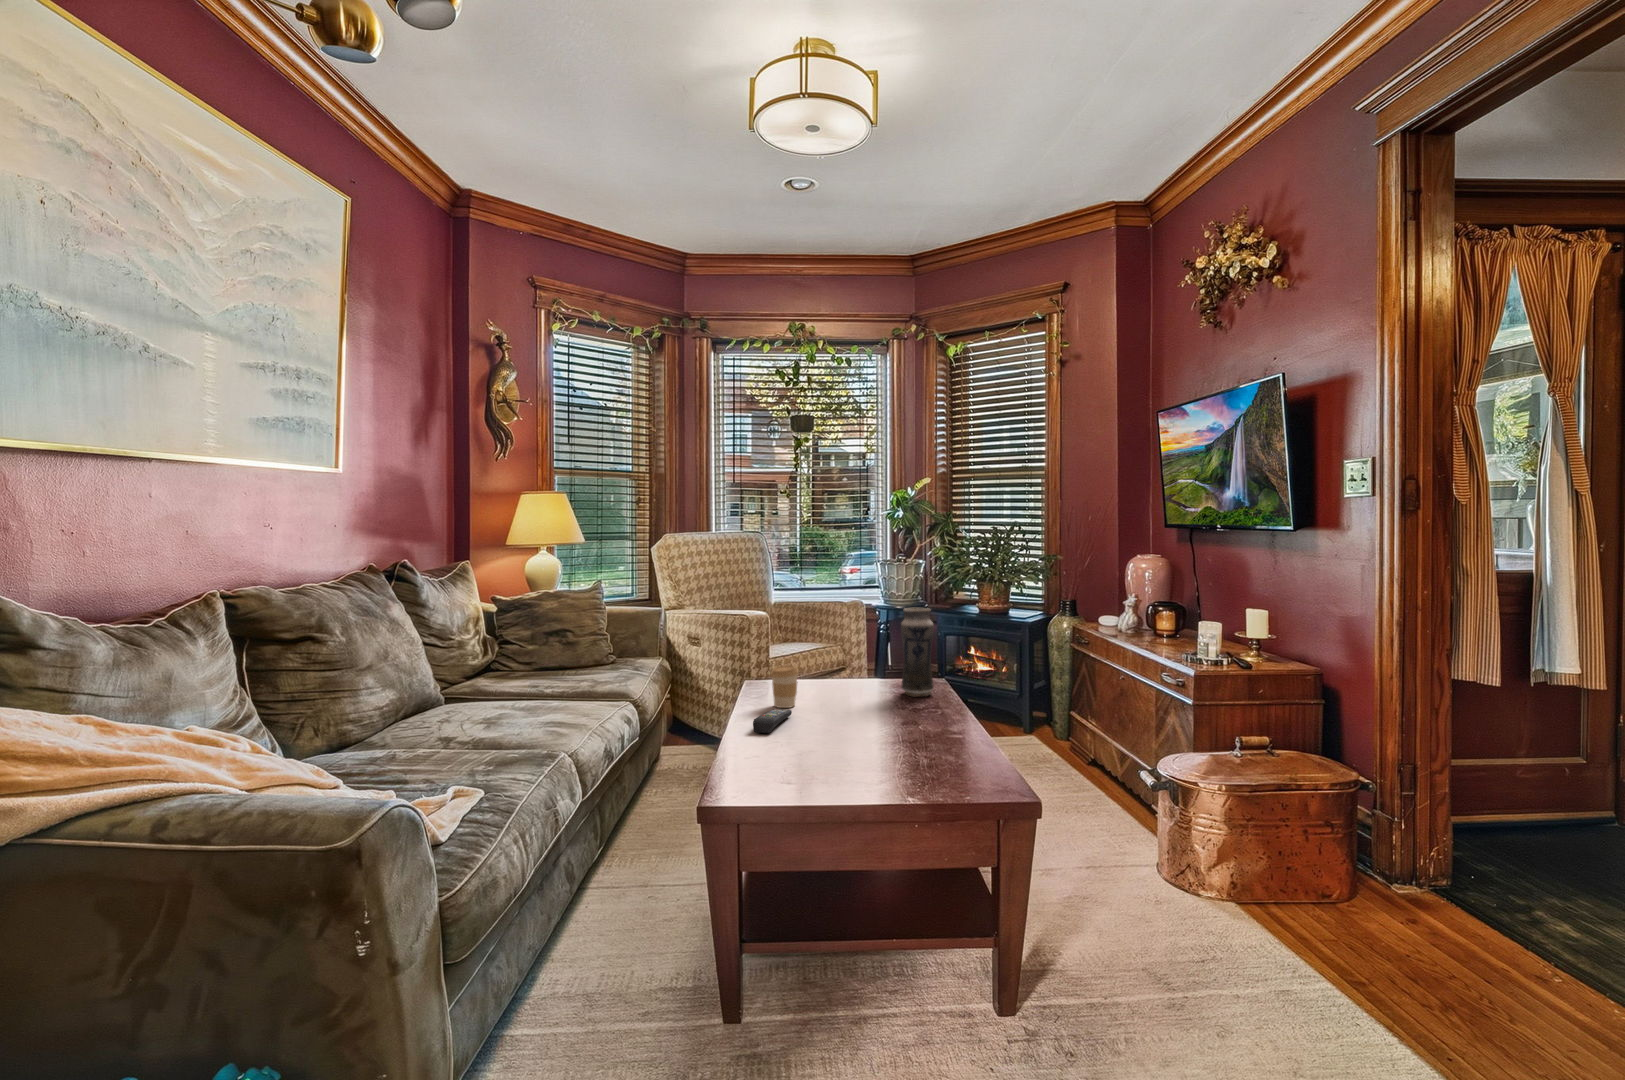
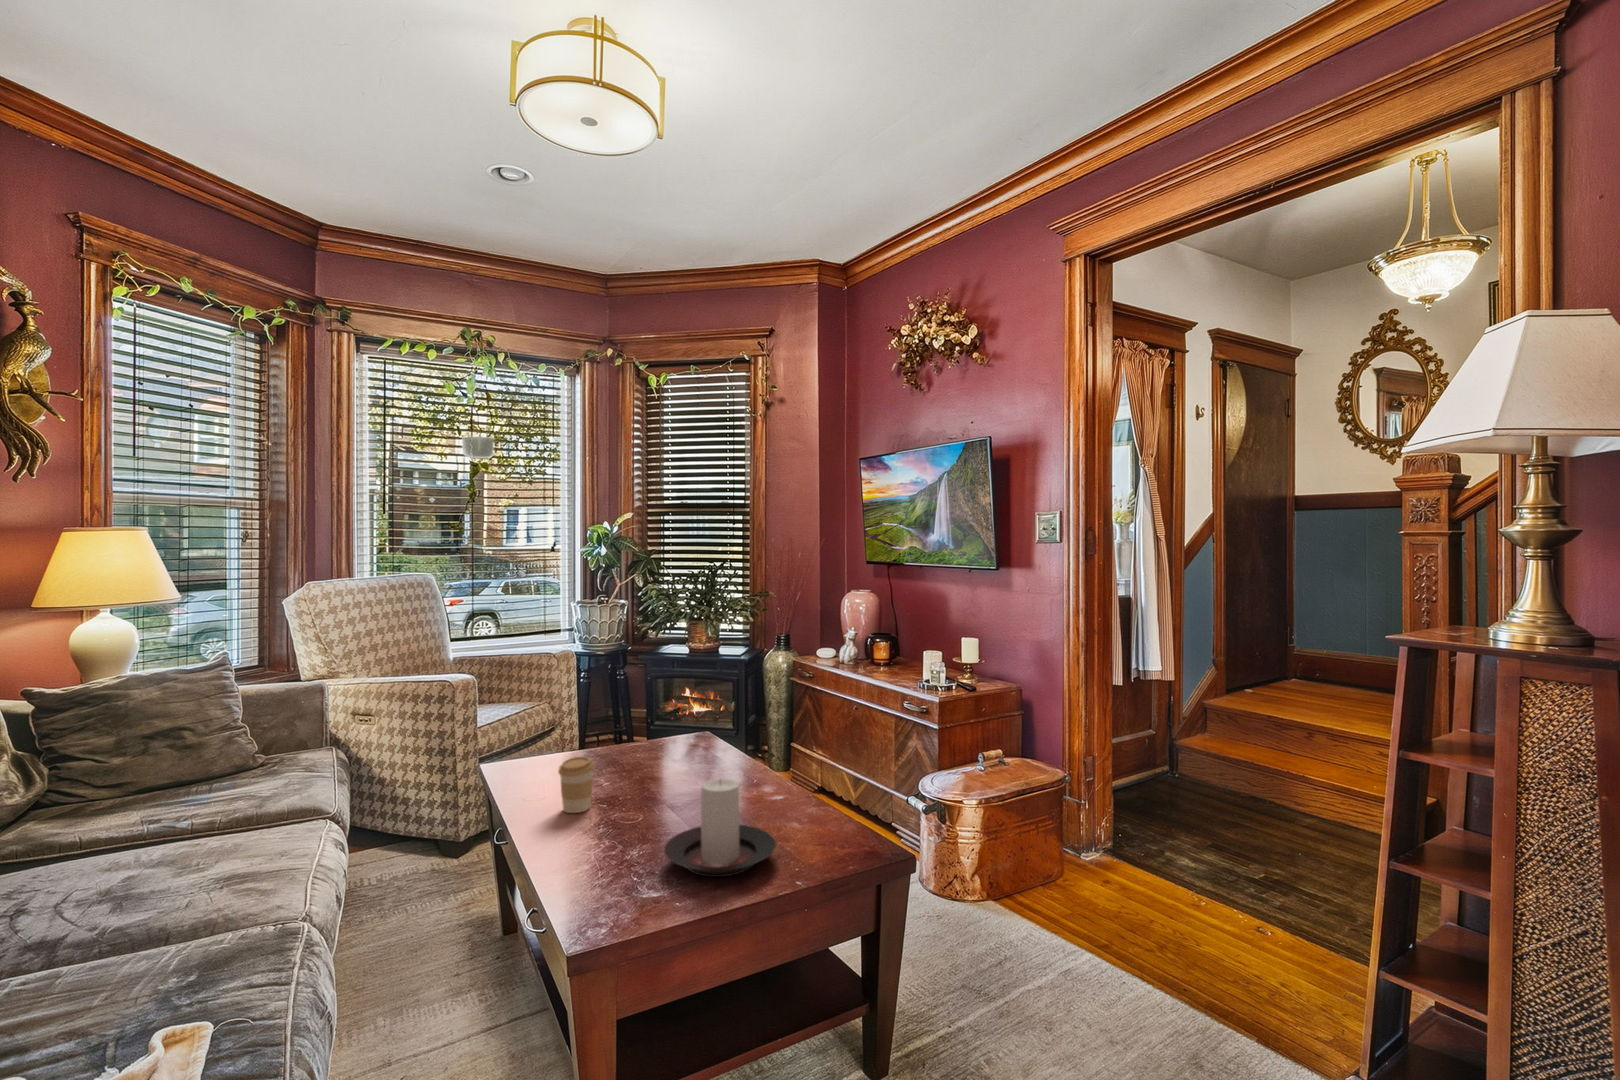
vase: present [901,608,934,696] -> none [696,668,733,769]
candle holder: none [807,680,900,756] -> present [664,779,776,877]
remote control: present [753,709,792,733] -> none [573,817,602,862]

